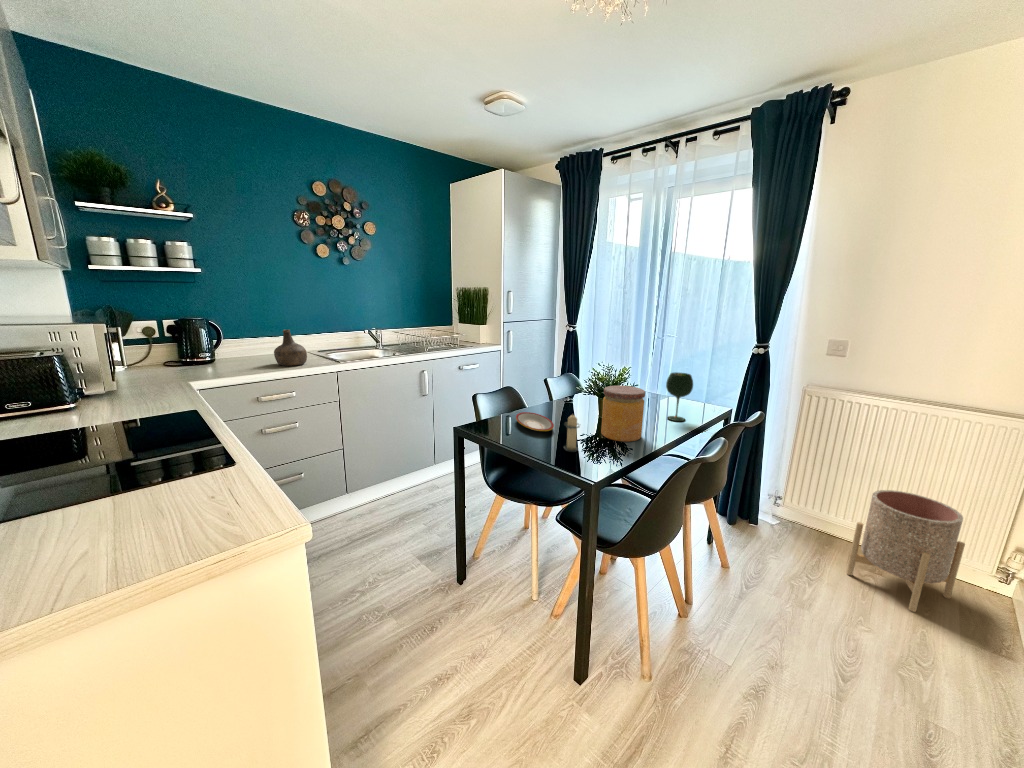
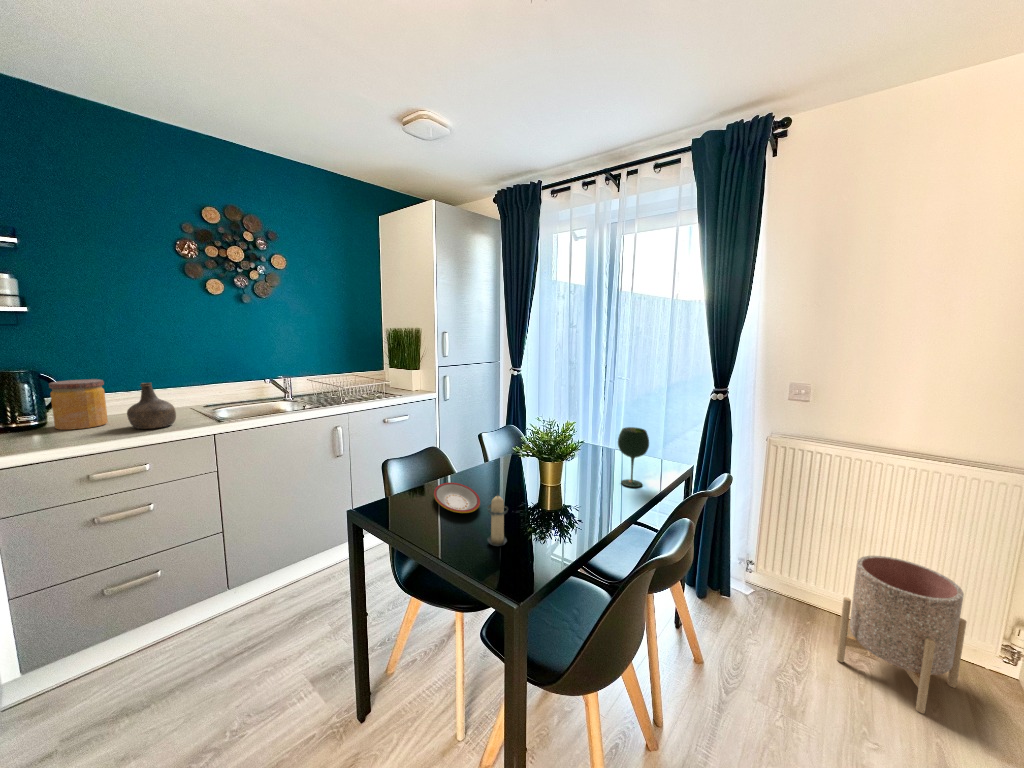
jar: present [601,385,645,442] -> present [49,379,108,430]

